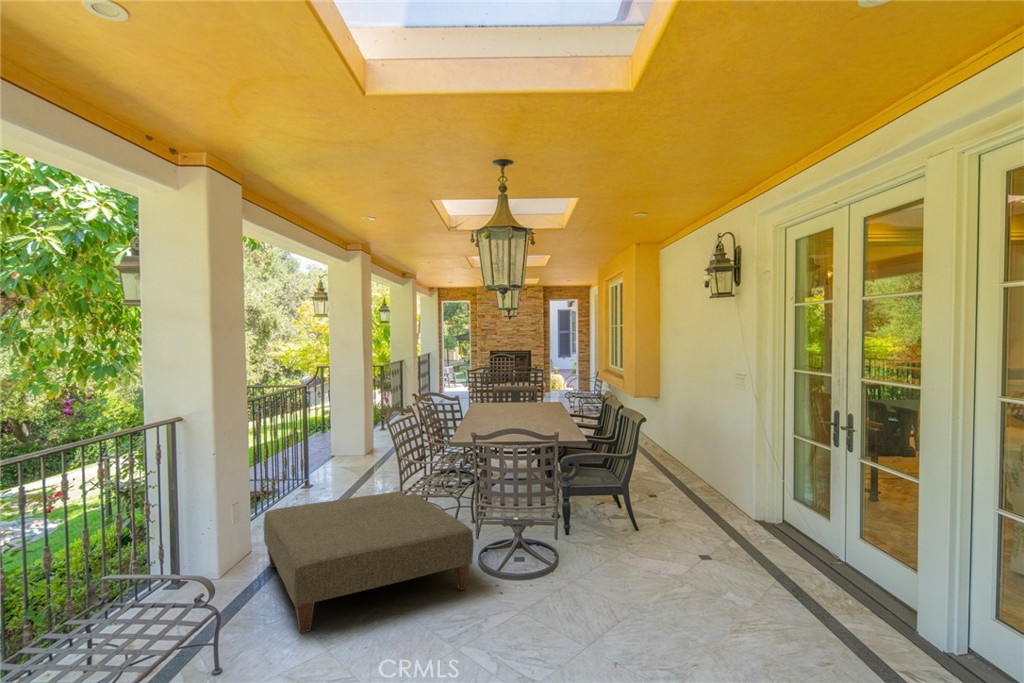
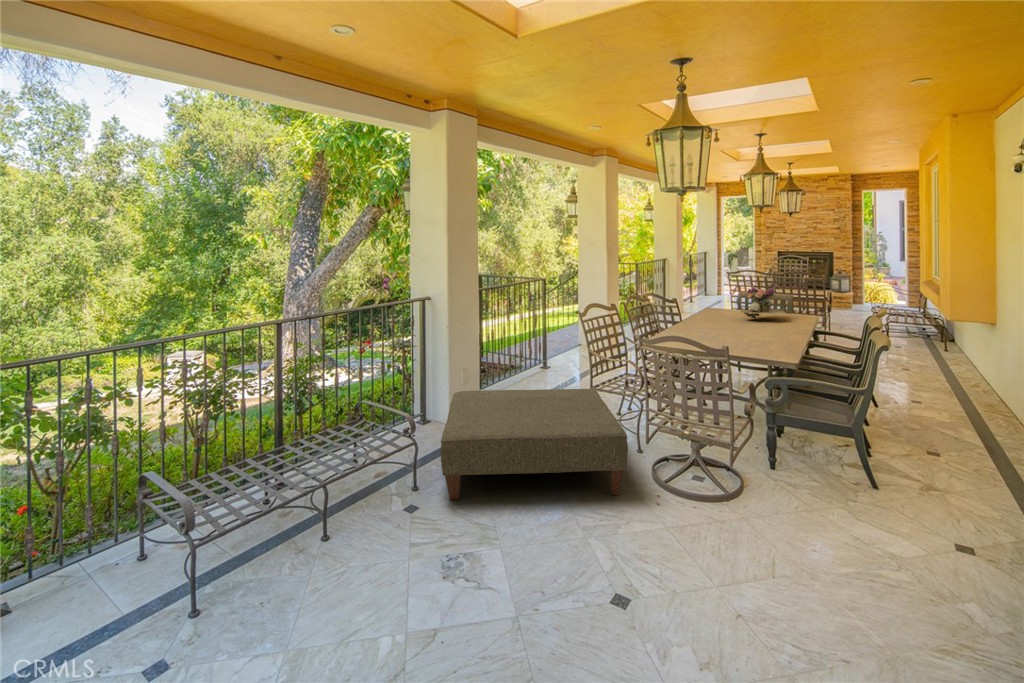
flower arrangement: none [509,382,544,414] -> present [741,283,787,319]

